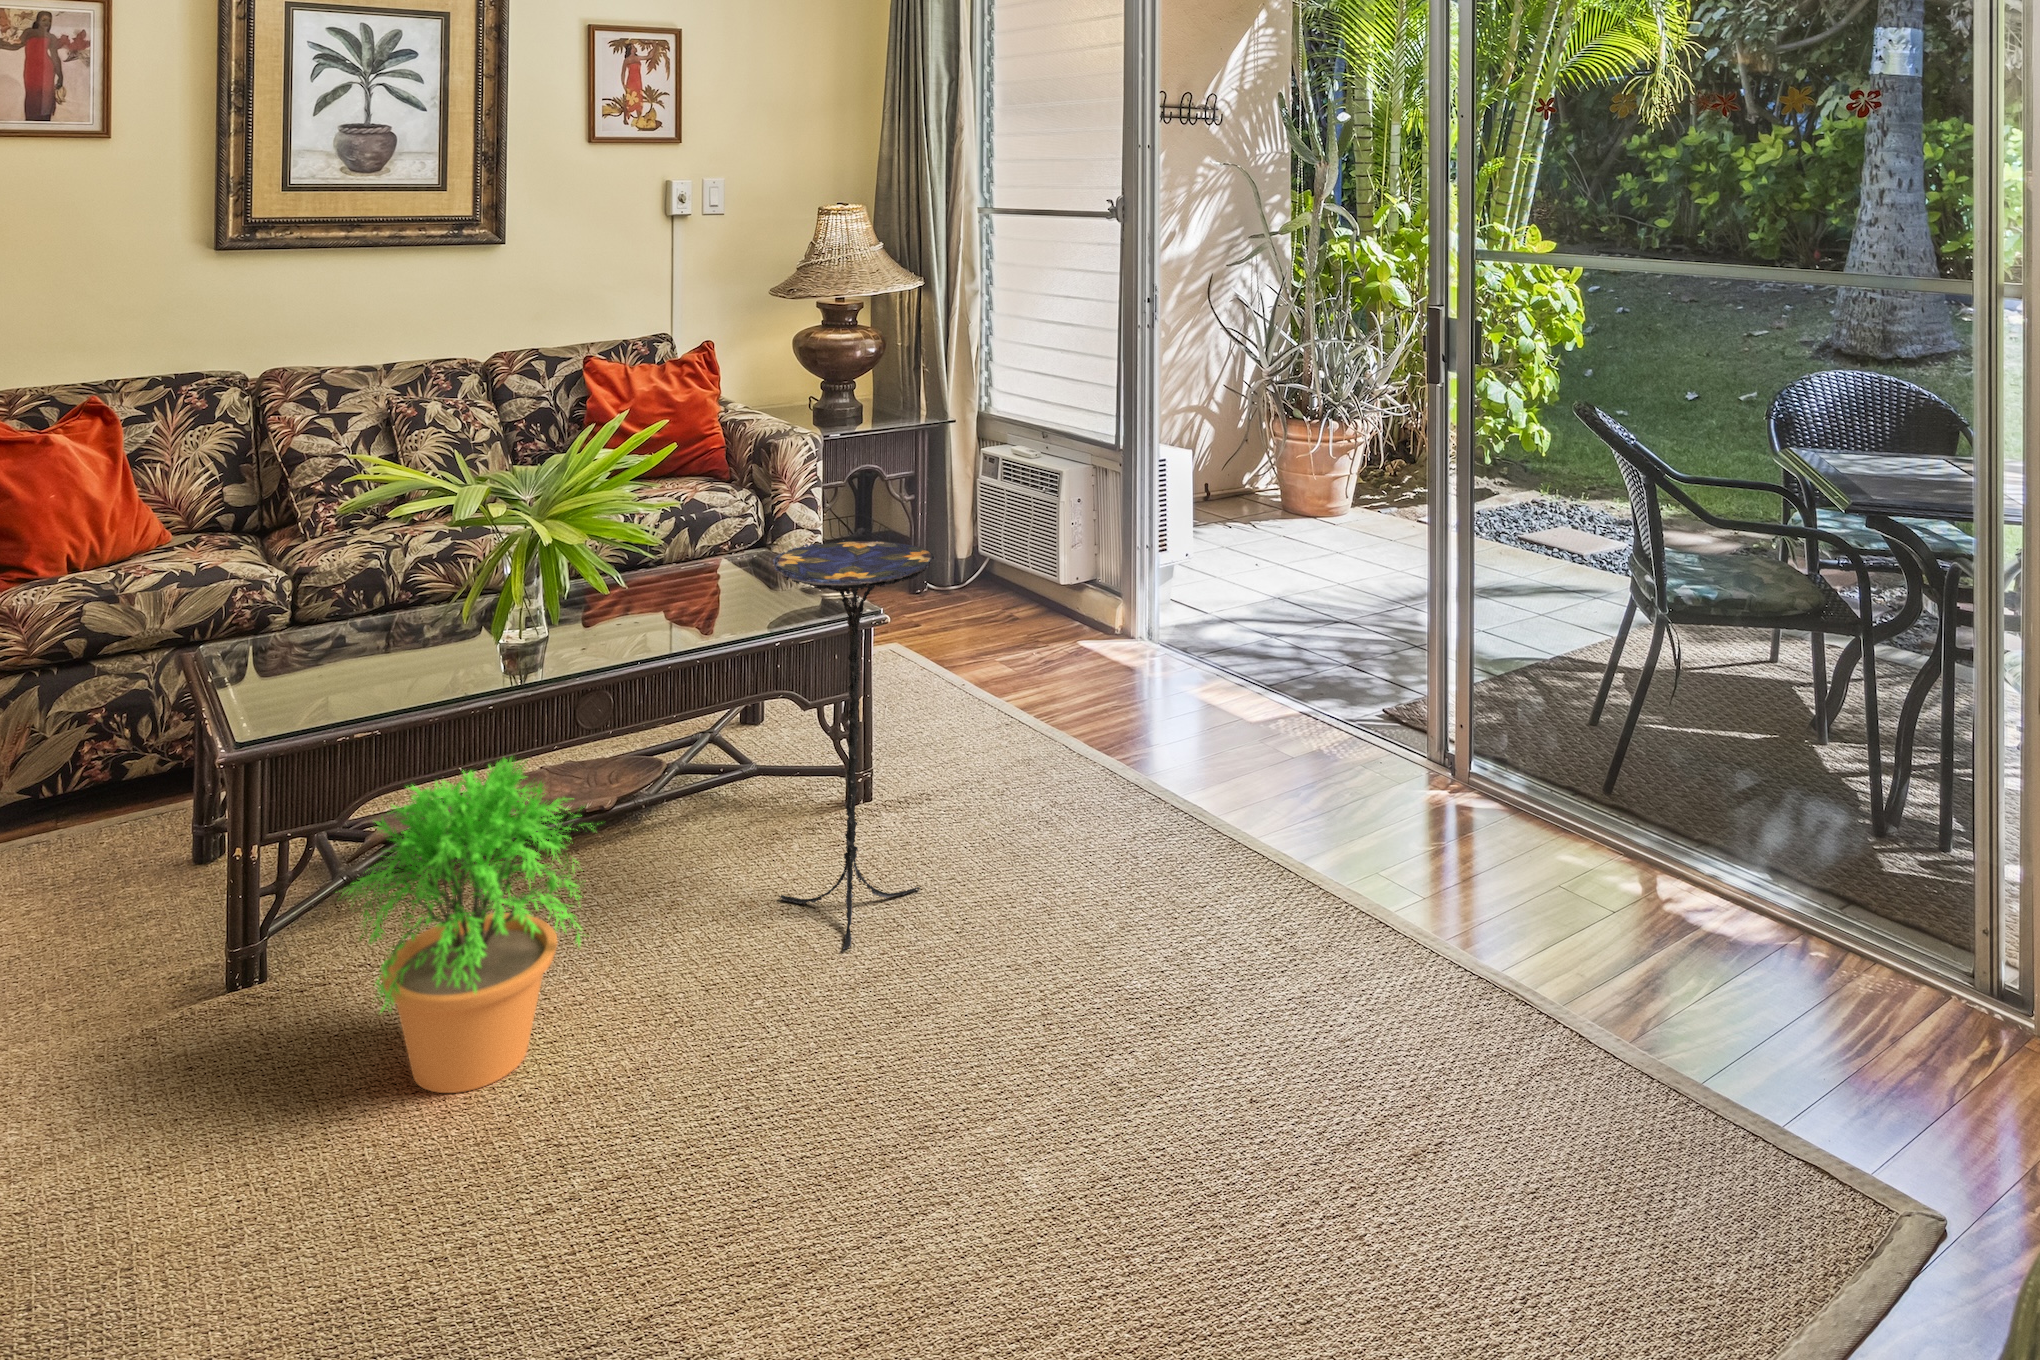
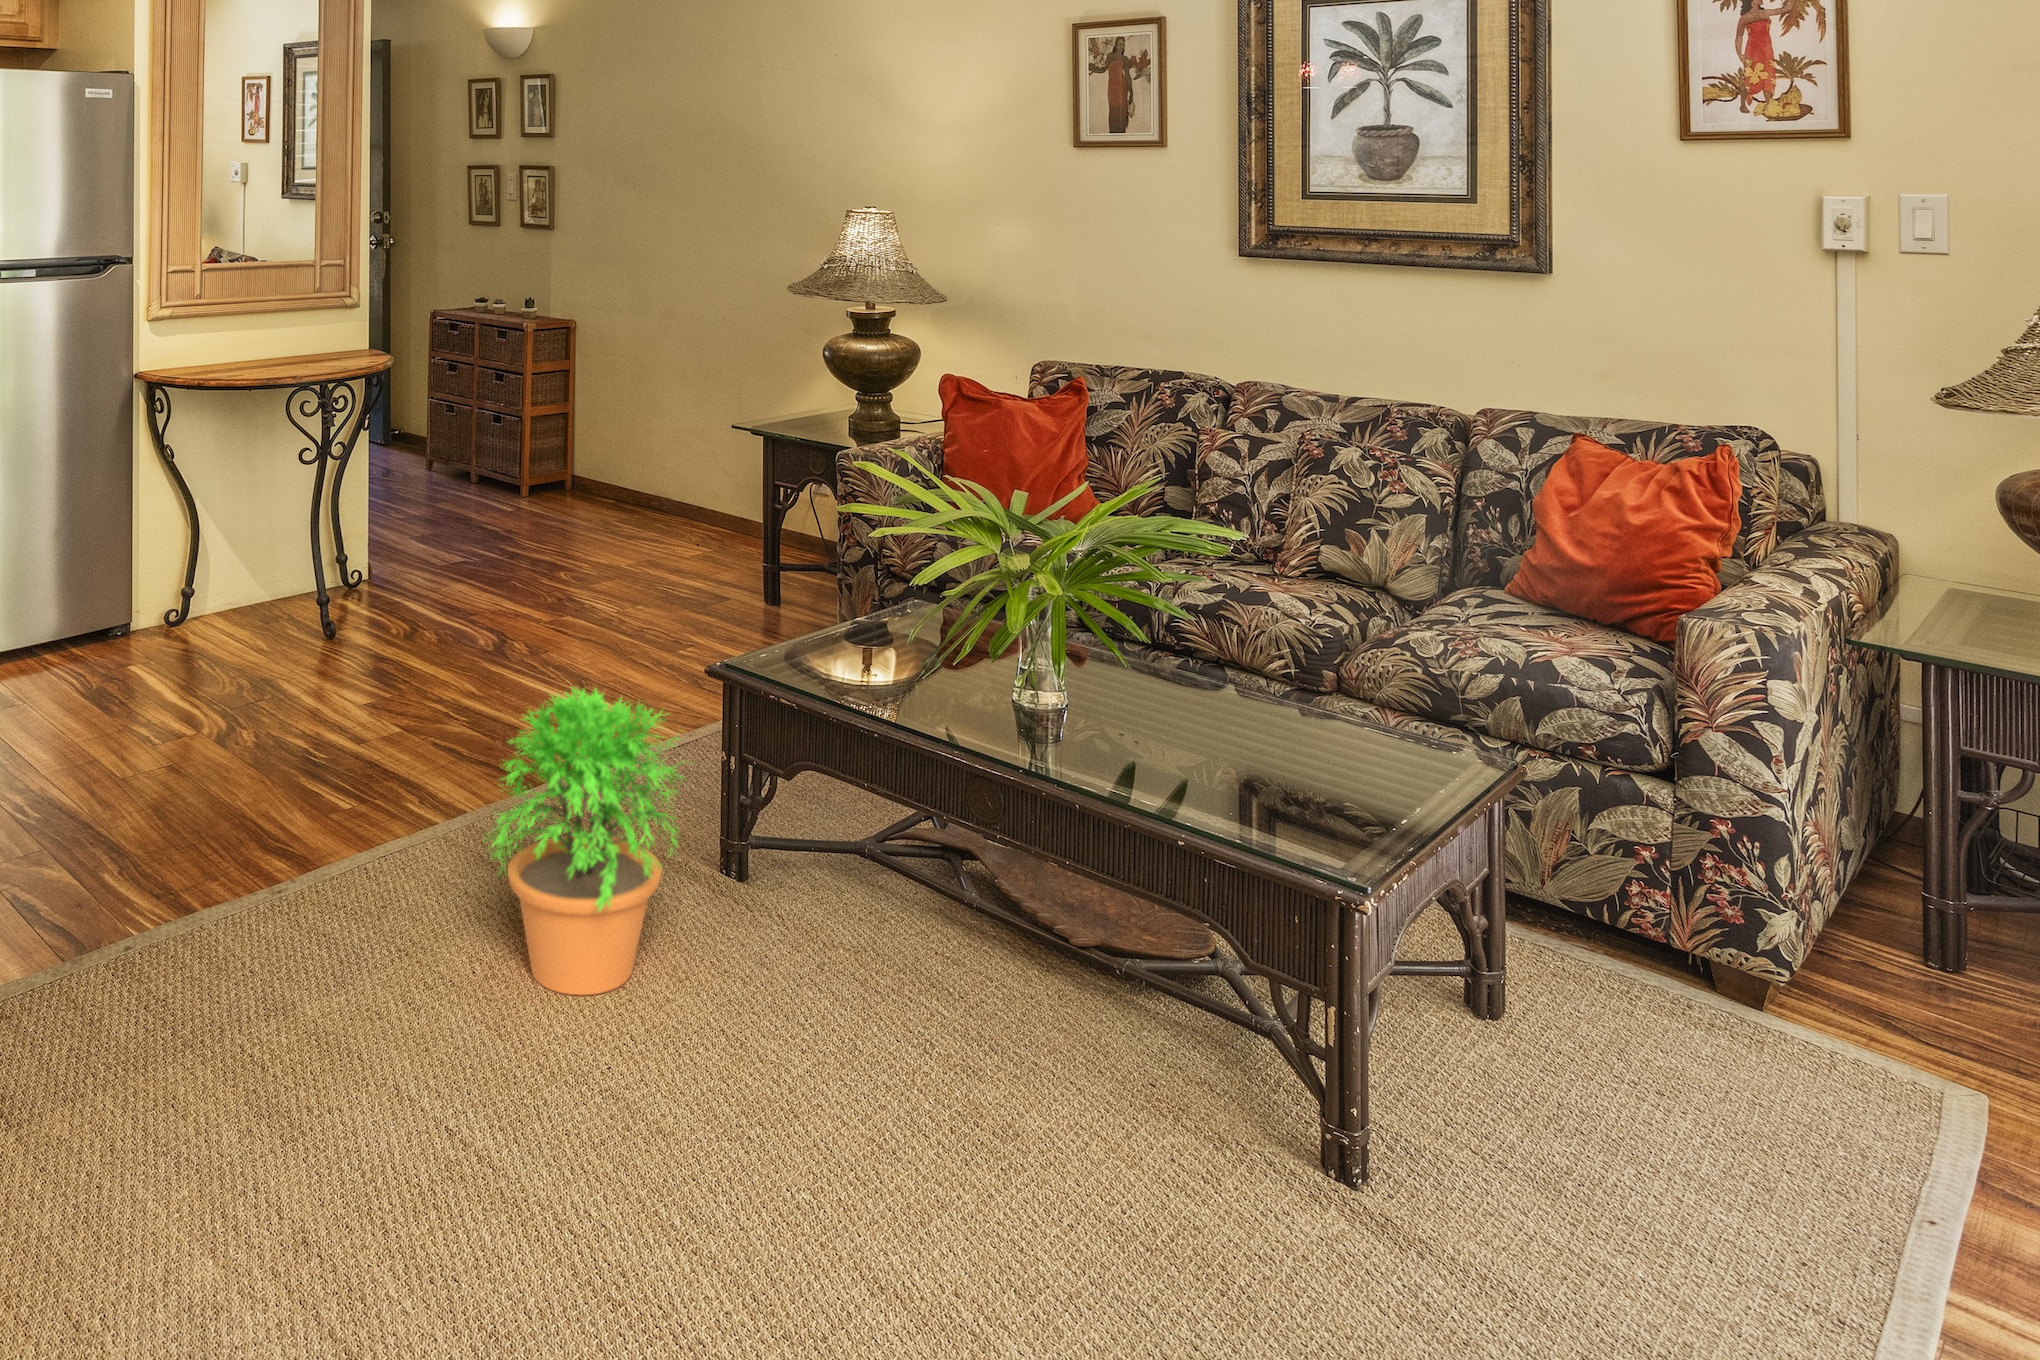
side table: present [773,541,935,949] -> none [850,622,1085,1211]

